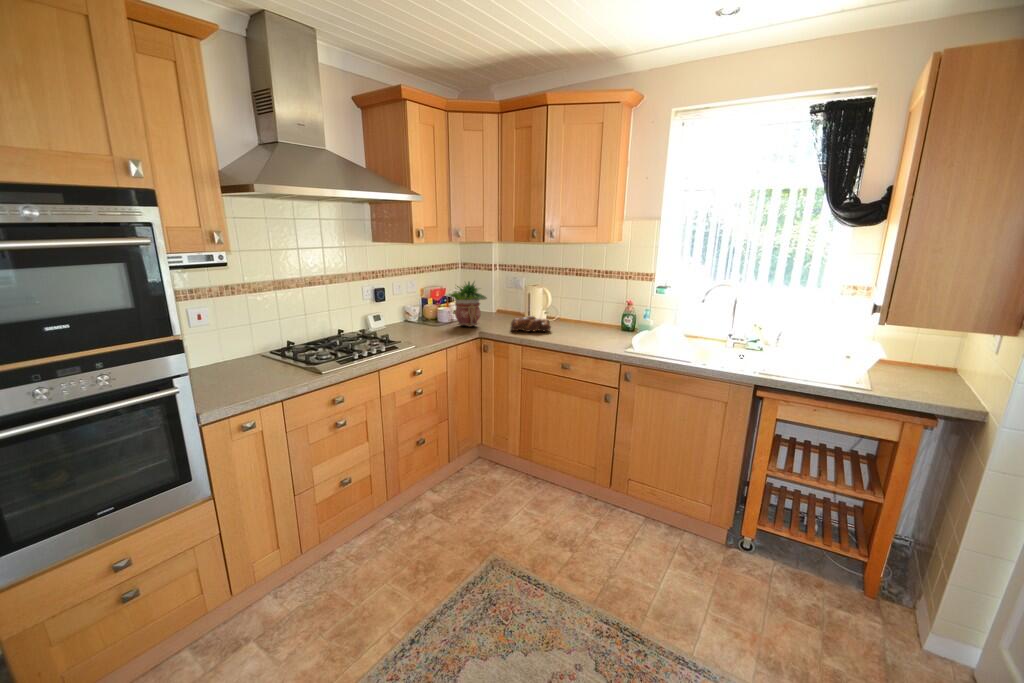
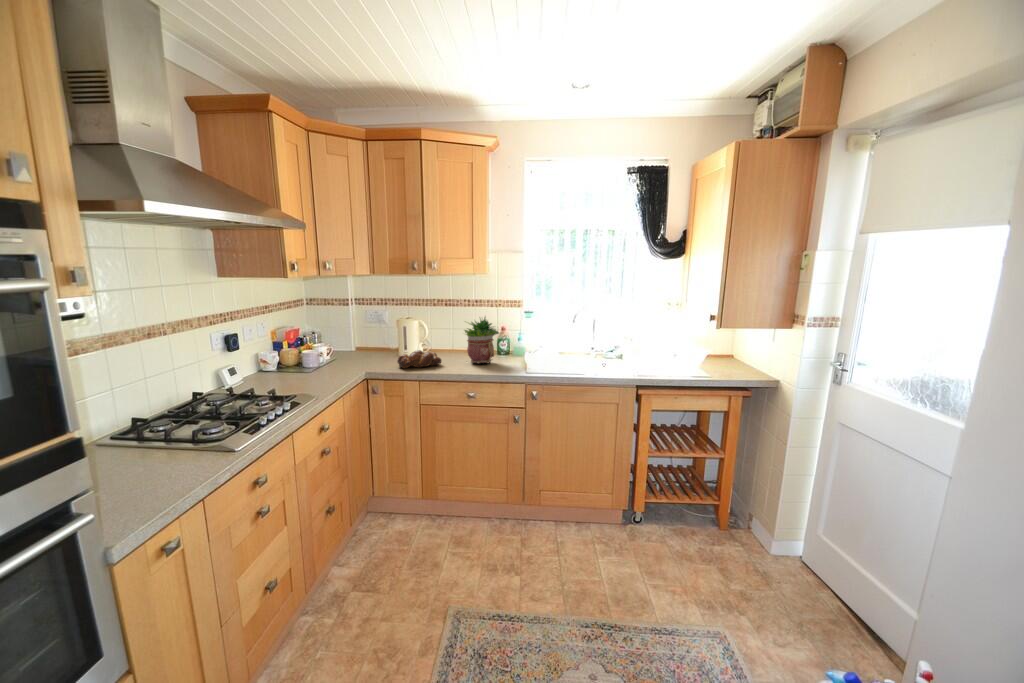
potted plant: present [449,282,487,326] -> present [465,317,499,363]

